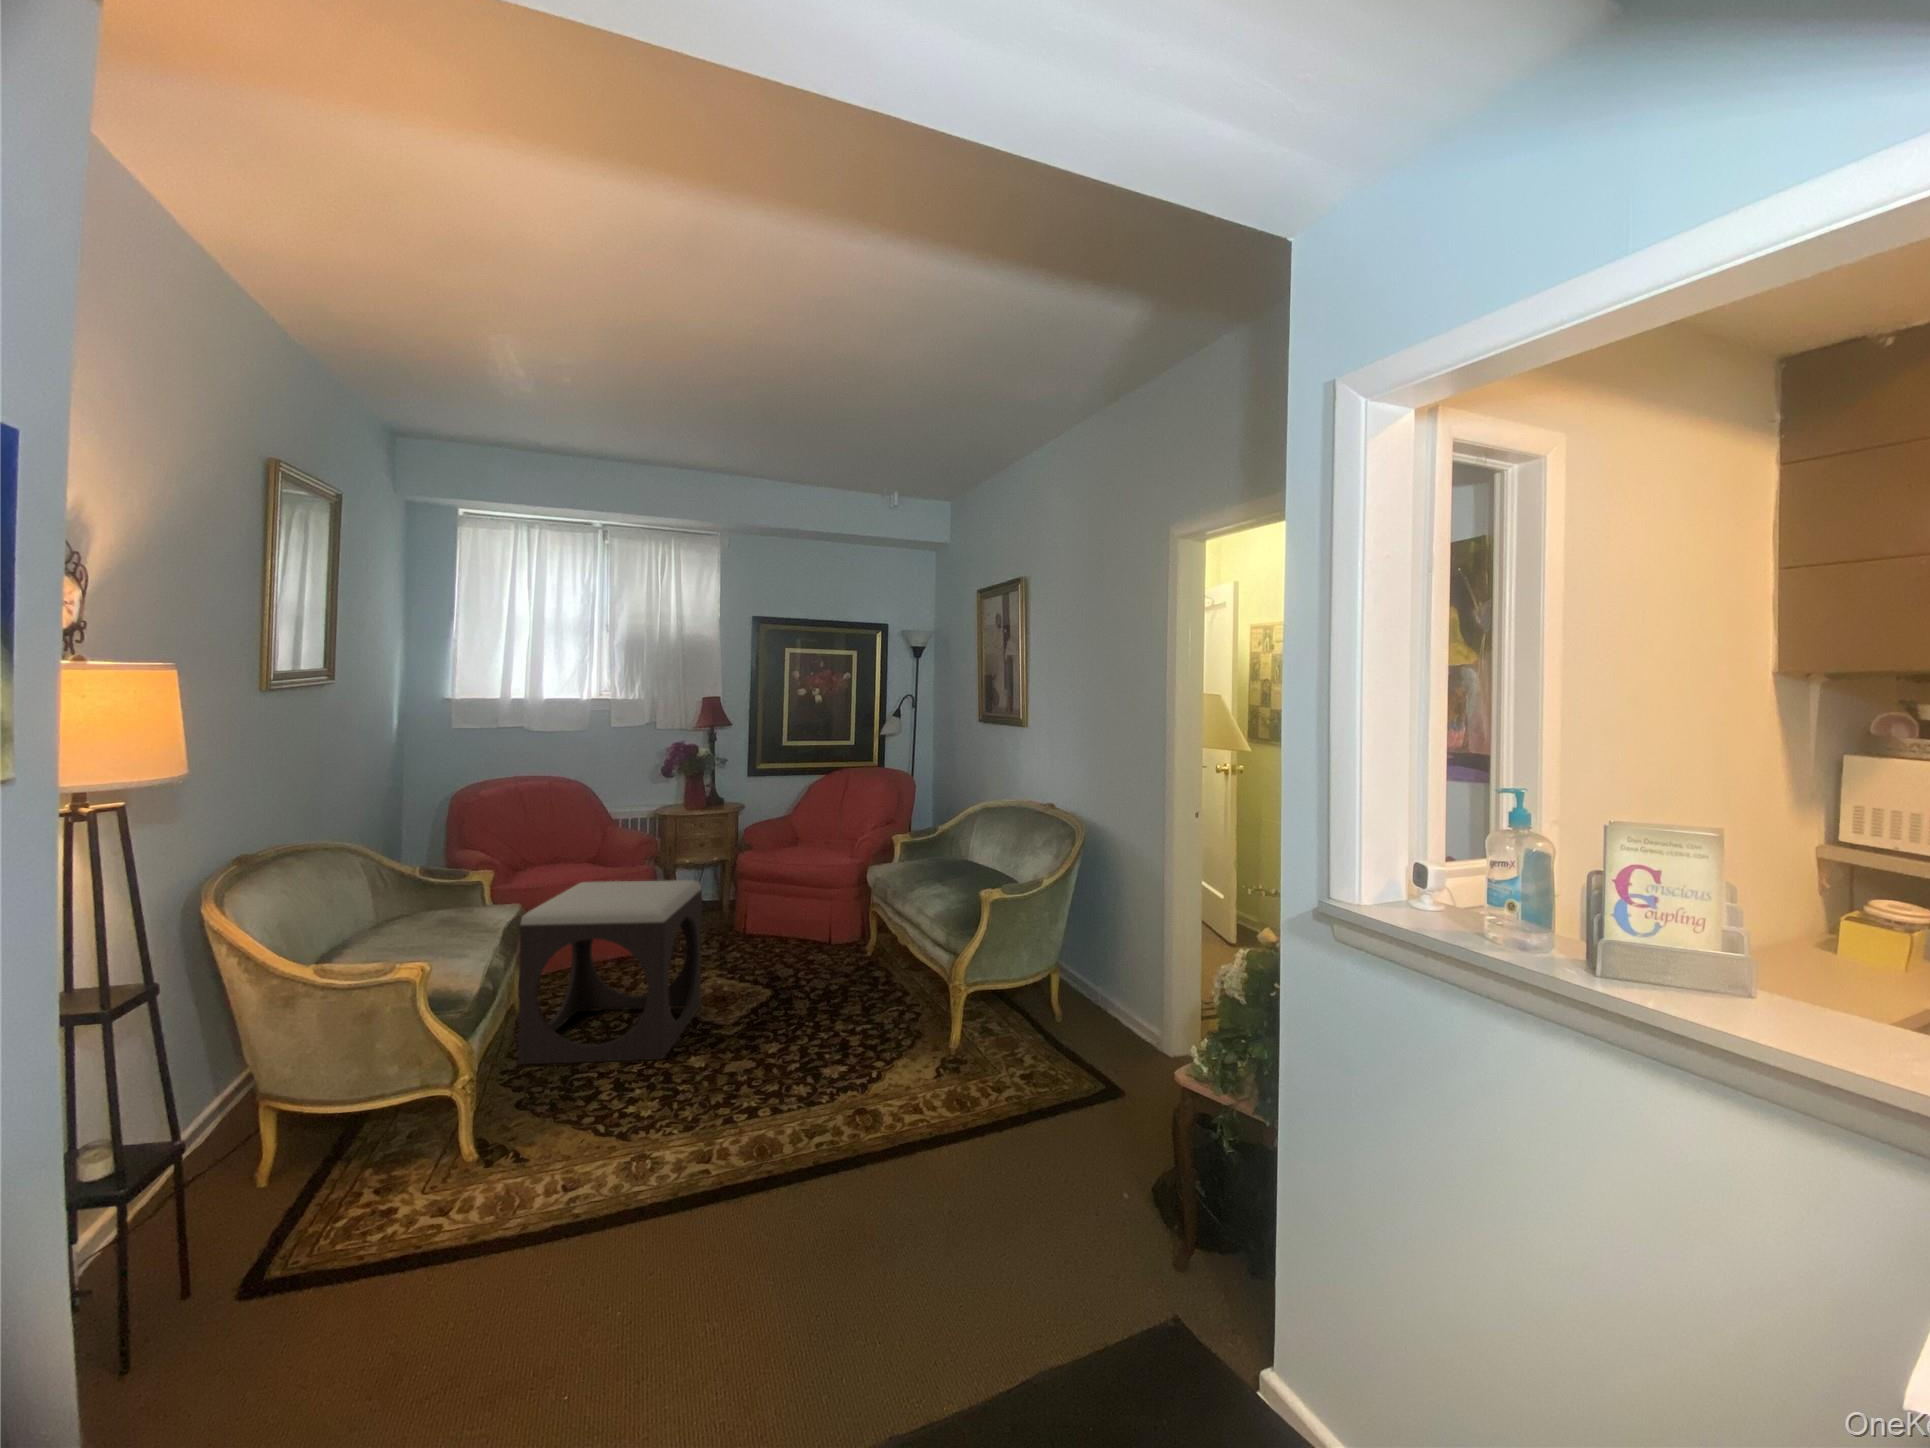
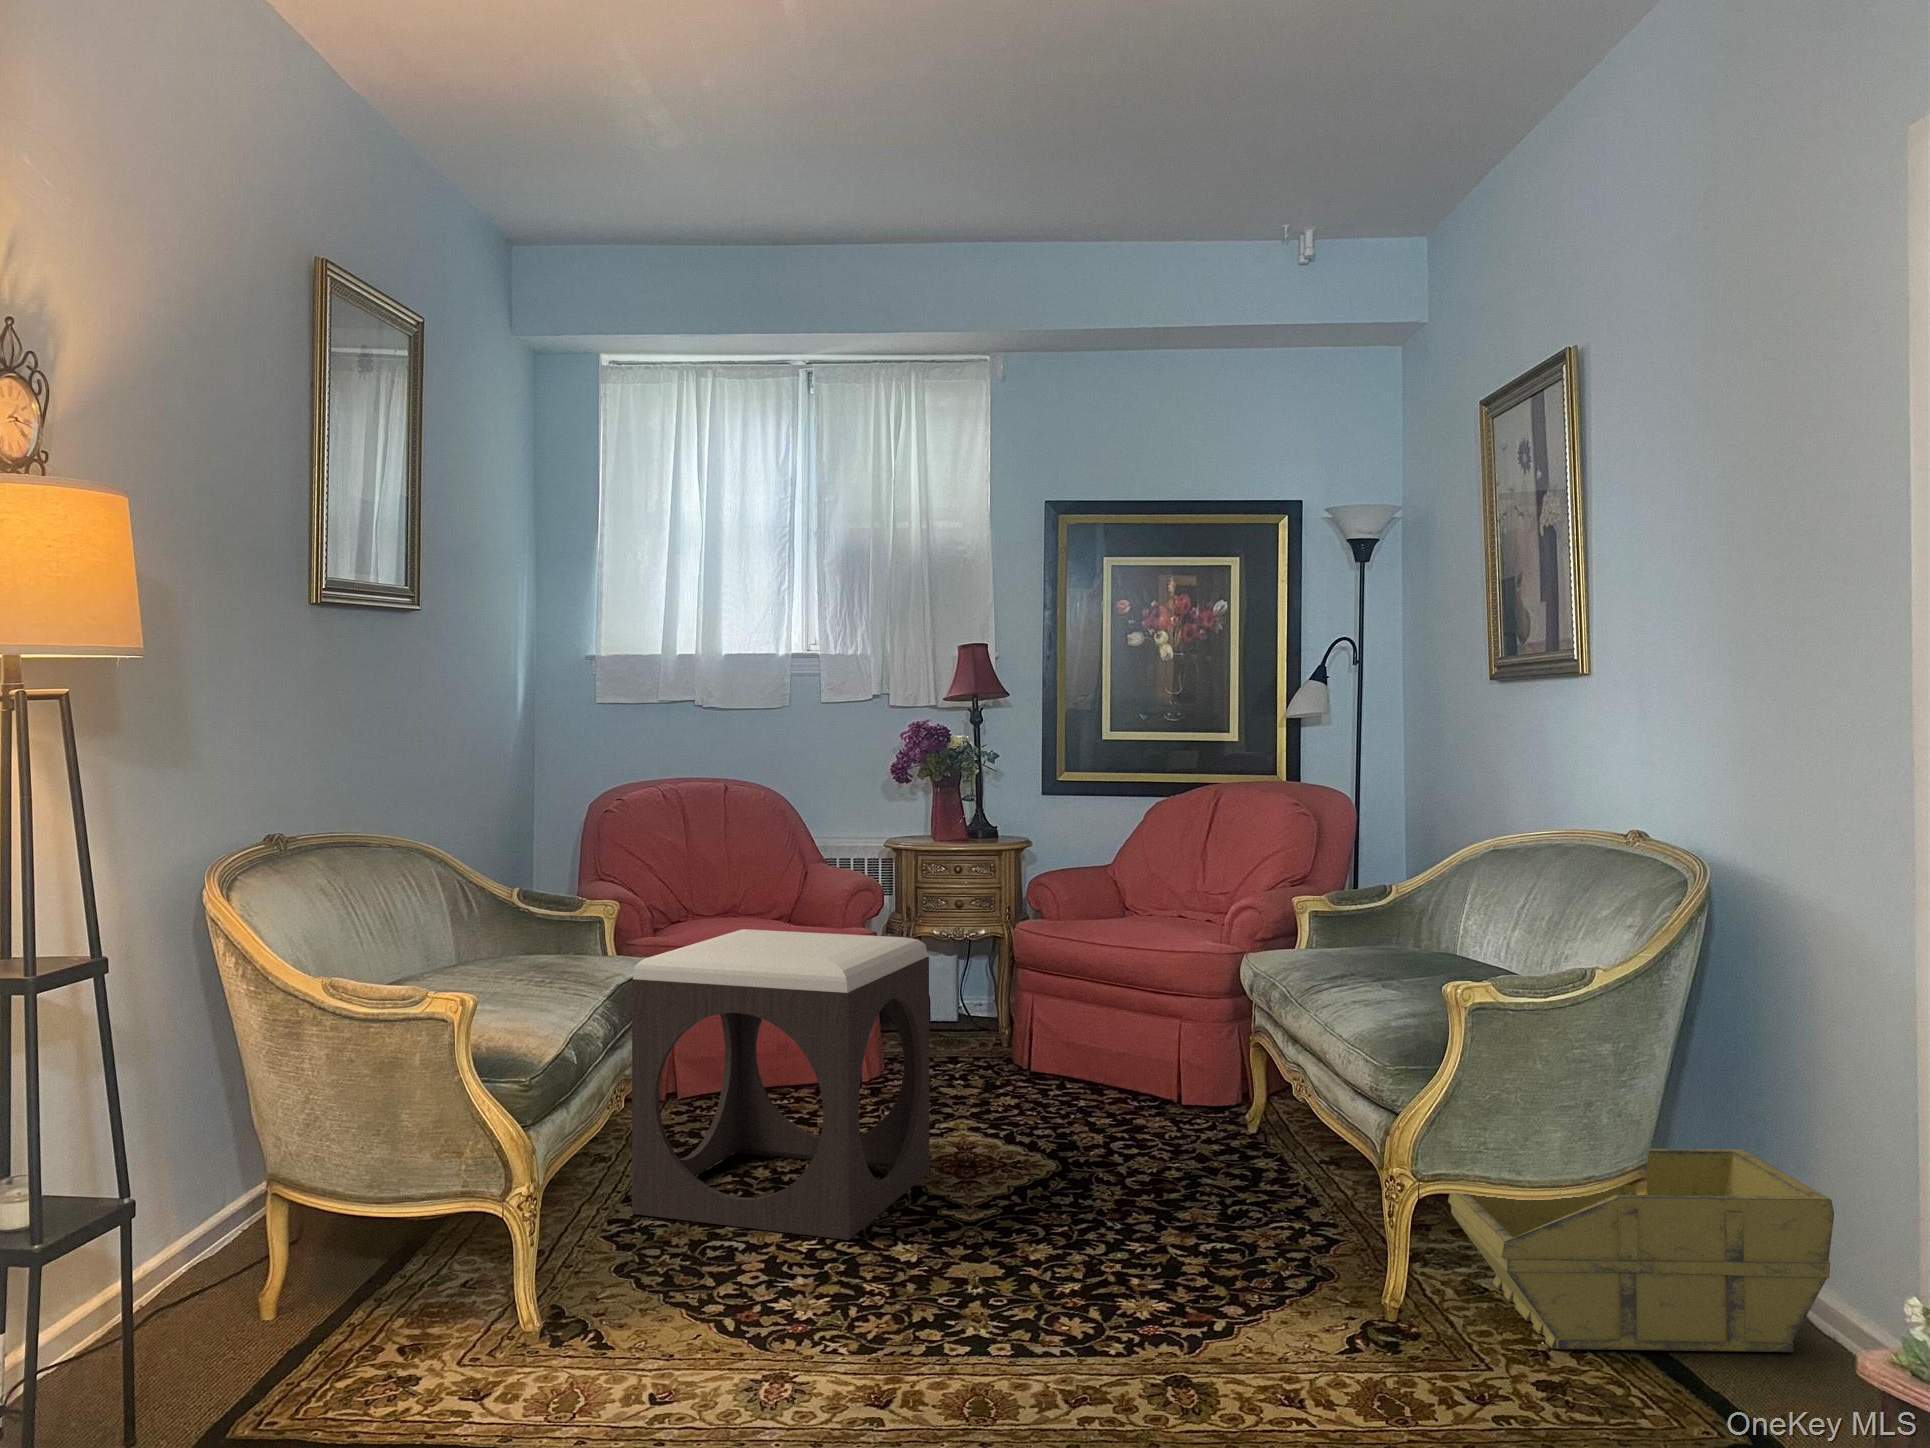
storage bin: none [976,951,1135,1059] -> present [1448,1149,1834,1352]

